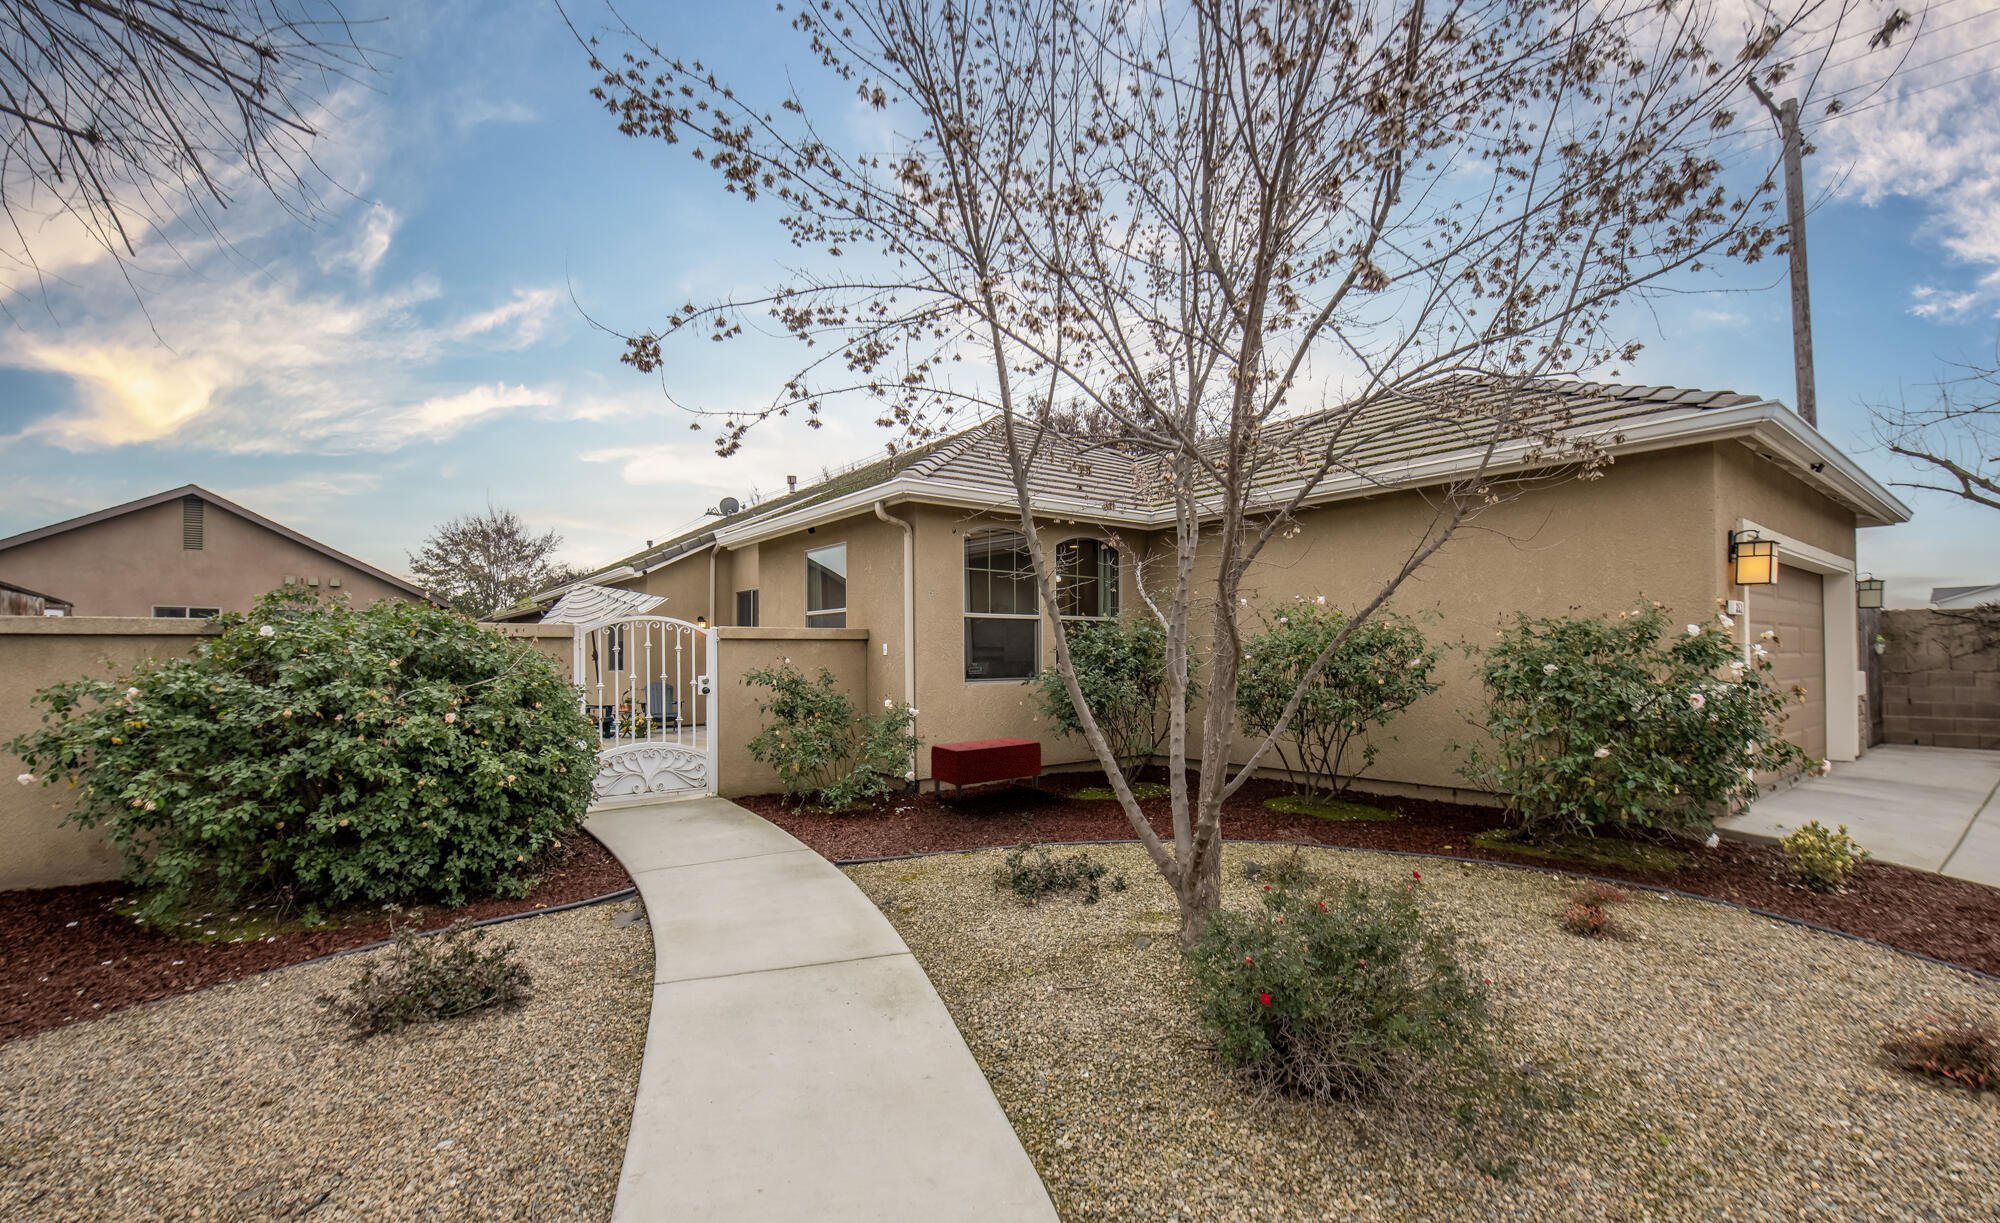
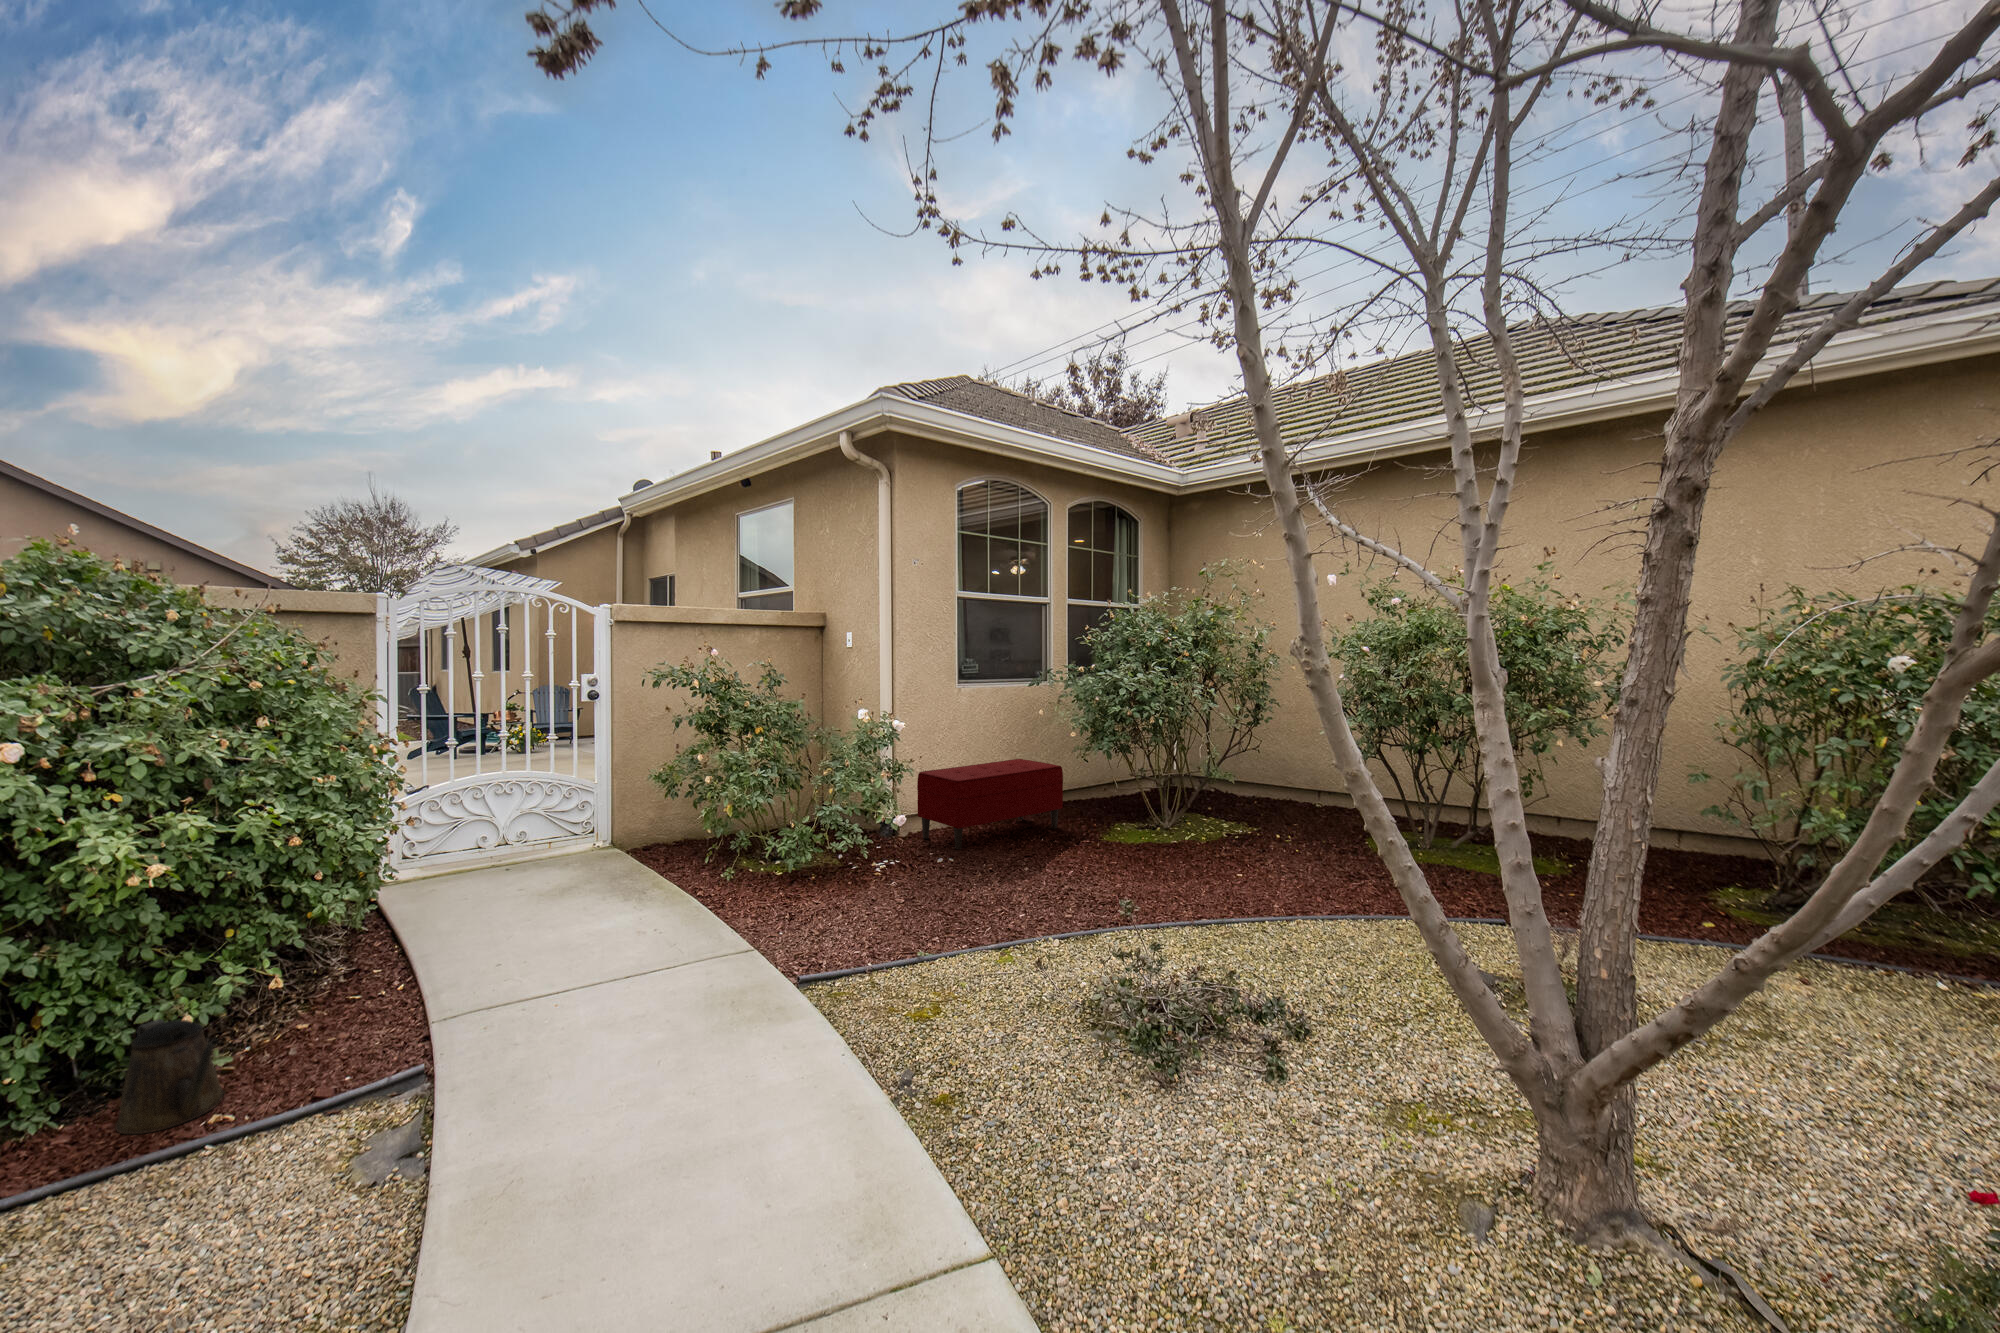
watering can: none [496,856,551,909] -> present [115,1019,225,1134]

